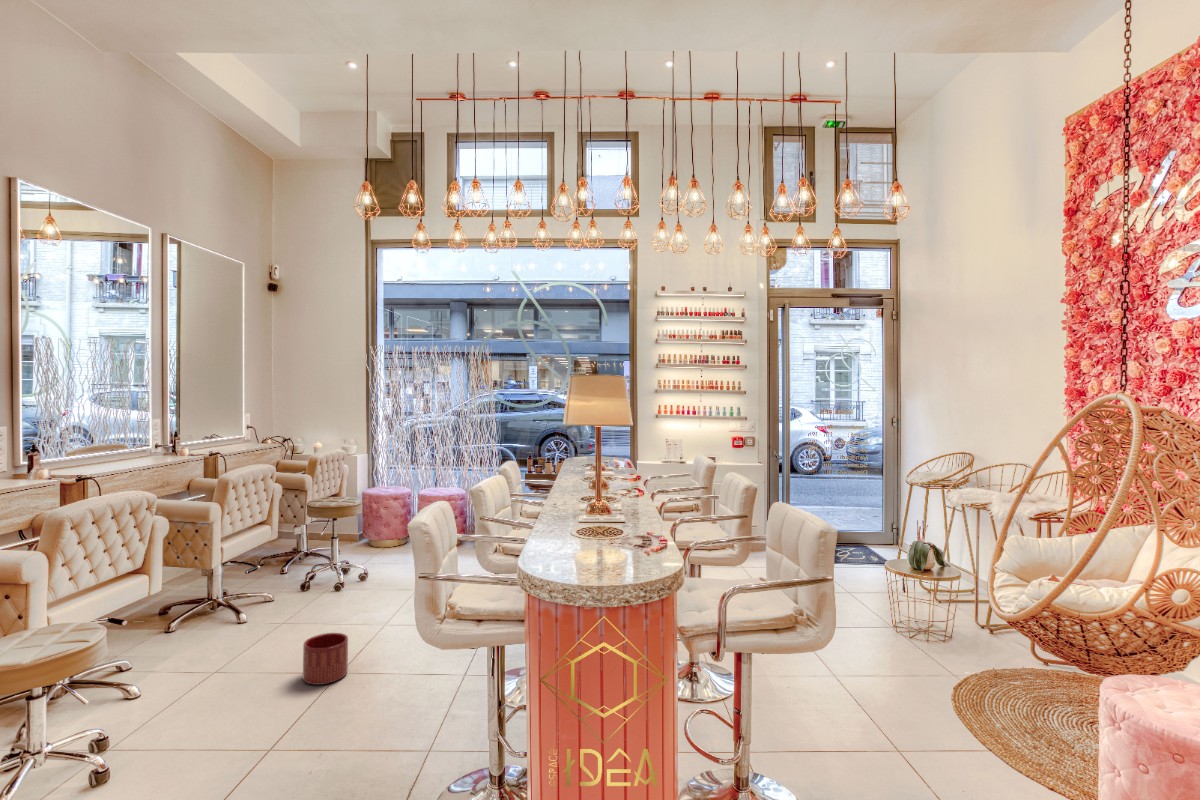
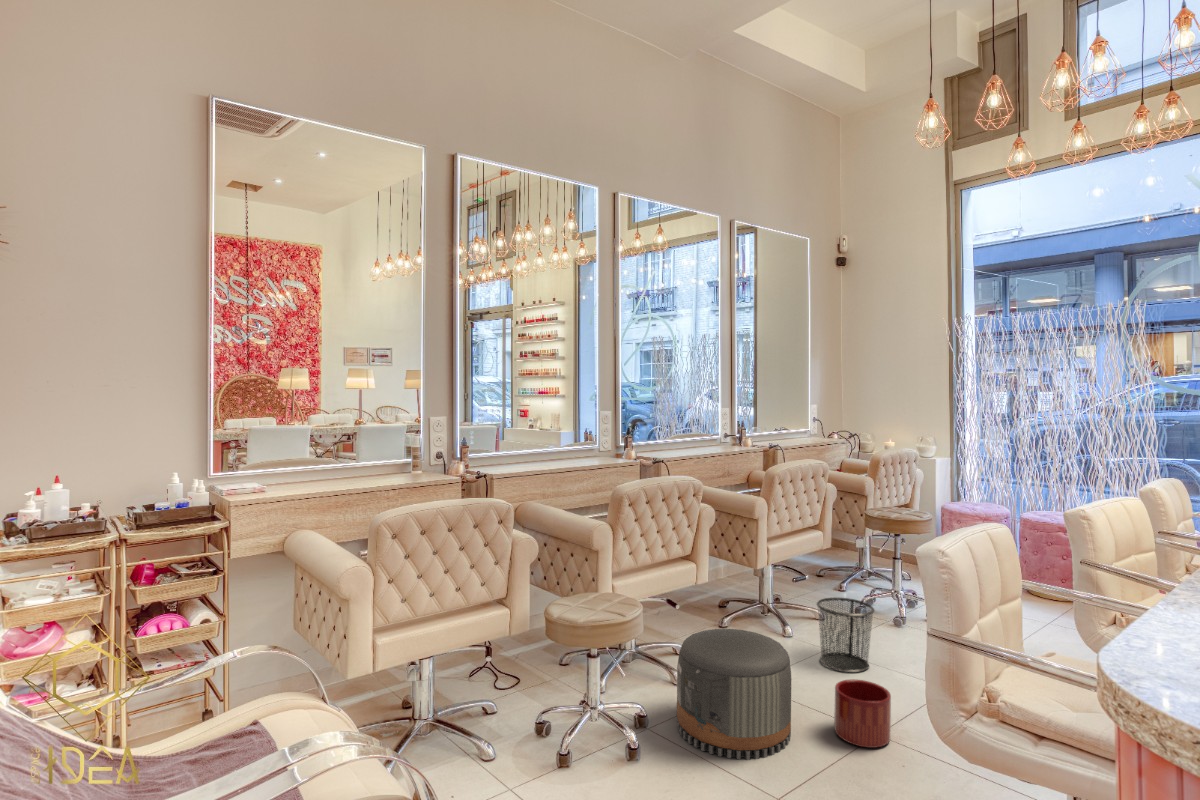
waste bin: none [274,575,325,637] -> present [817,597,874,673]
pouf: none [145,622,268,743] -> present [677,629,791,759]

